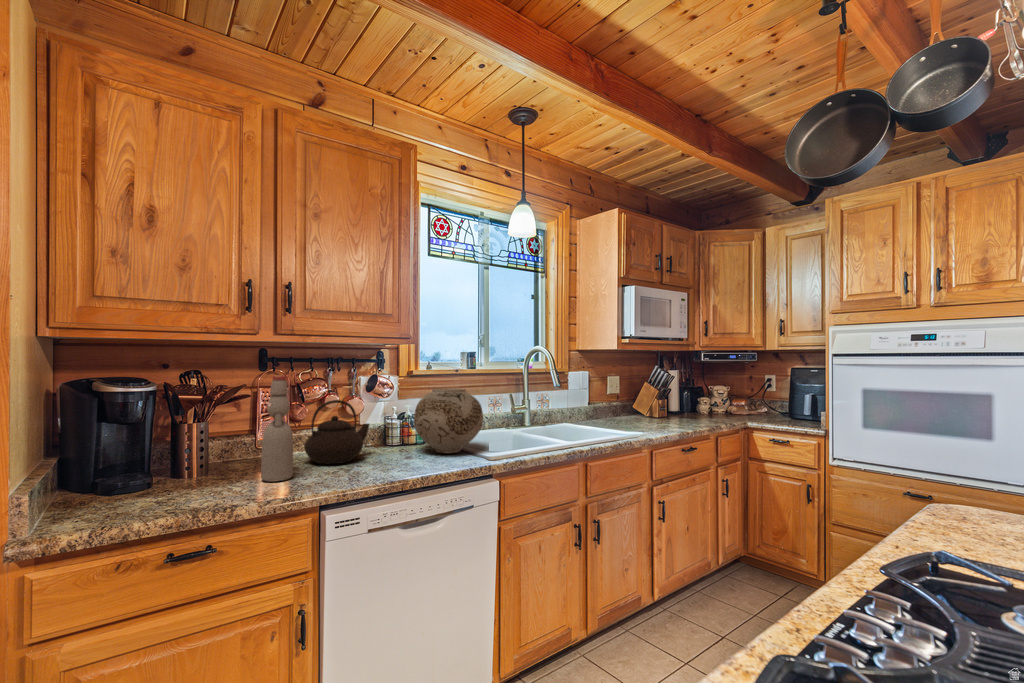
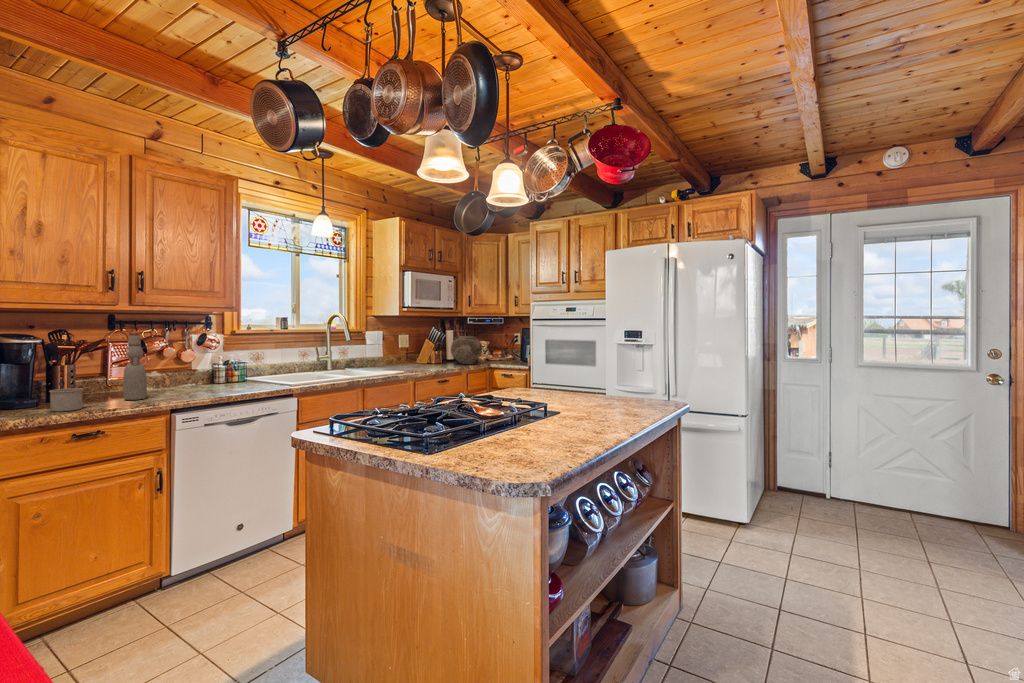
vase: present [413,388,483,454] -> present [451,336,482,364]
teapot: present [304,400,370,464] -> none [152,350,202,392]
mug: none [149,465,212,508] -> present [49,387,92,411]

